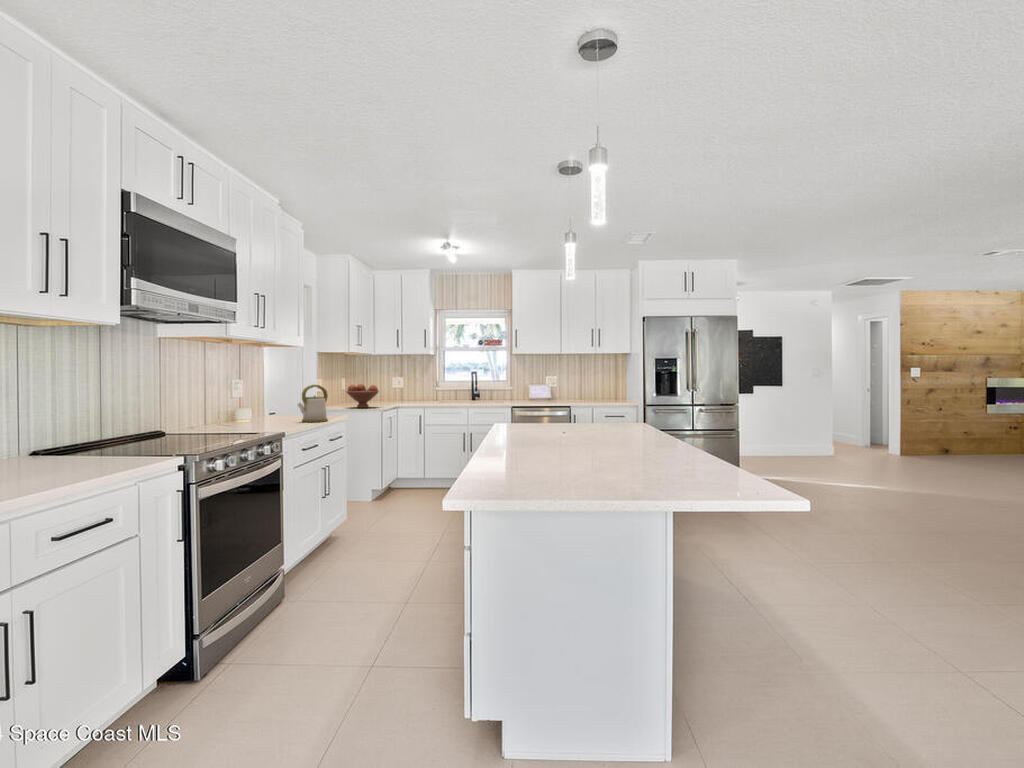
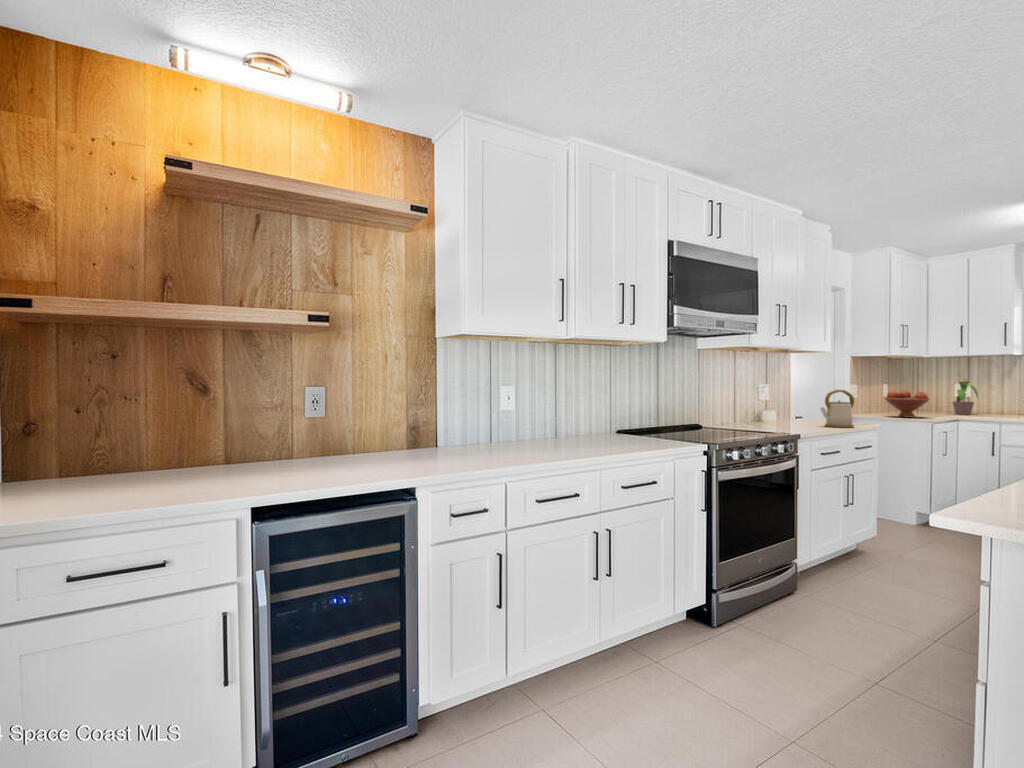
potted plant: none [386,375,411,403] -> present [952,381,978,415]

